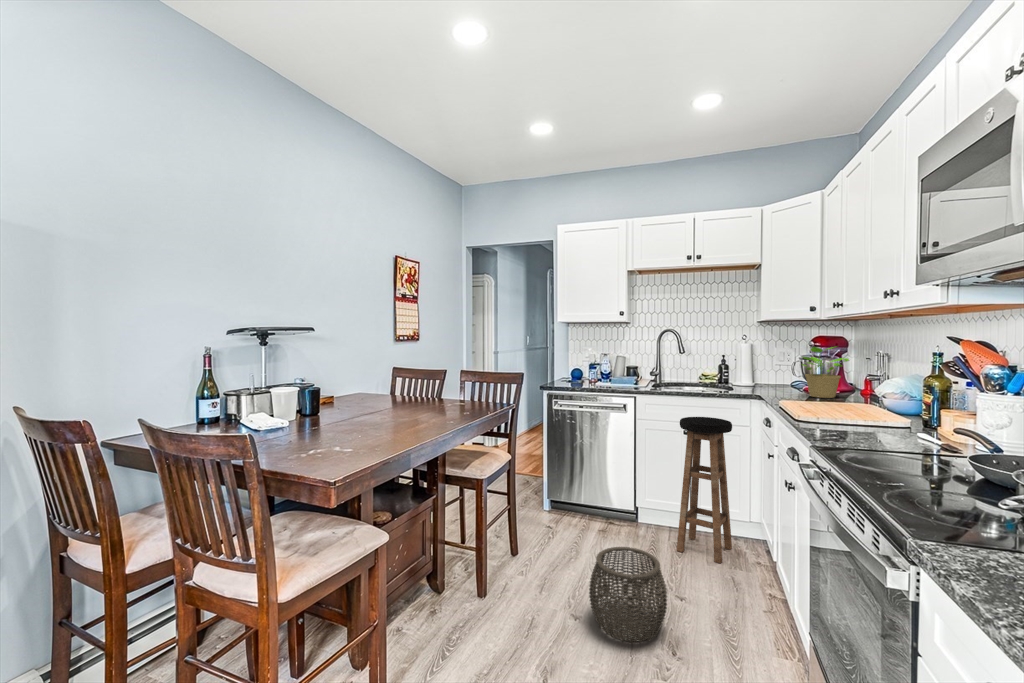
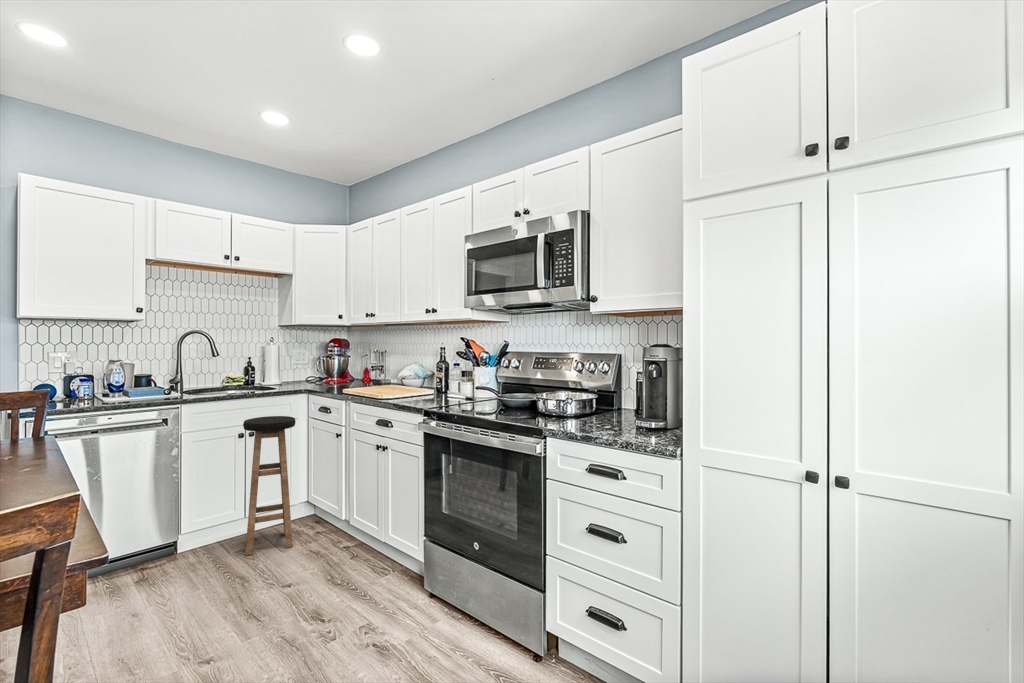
potted plant: present [802,347,849,398] -> none [338,346,373,387]
woven basket: present [589,547,667,643] -> none [220,551,307,648]

